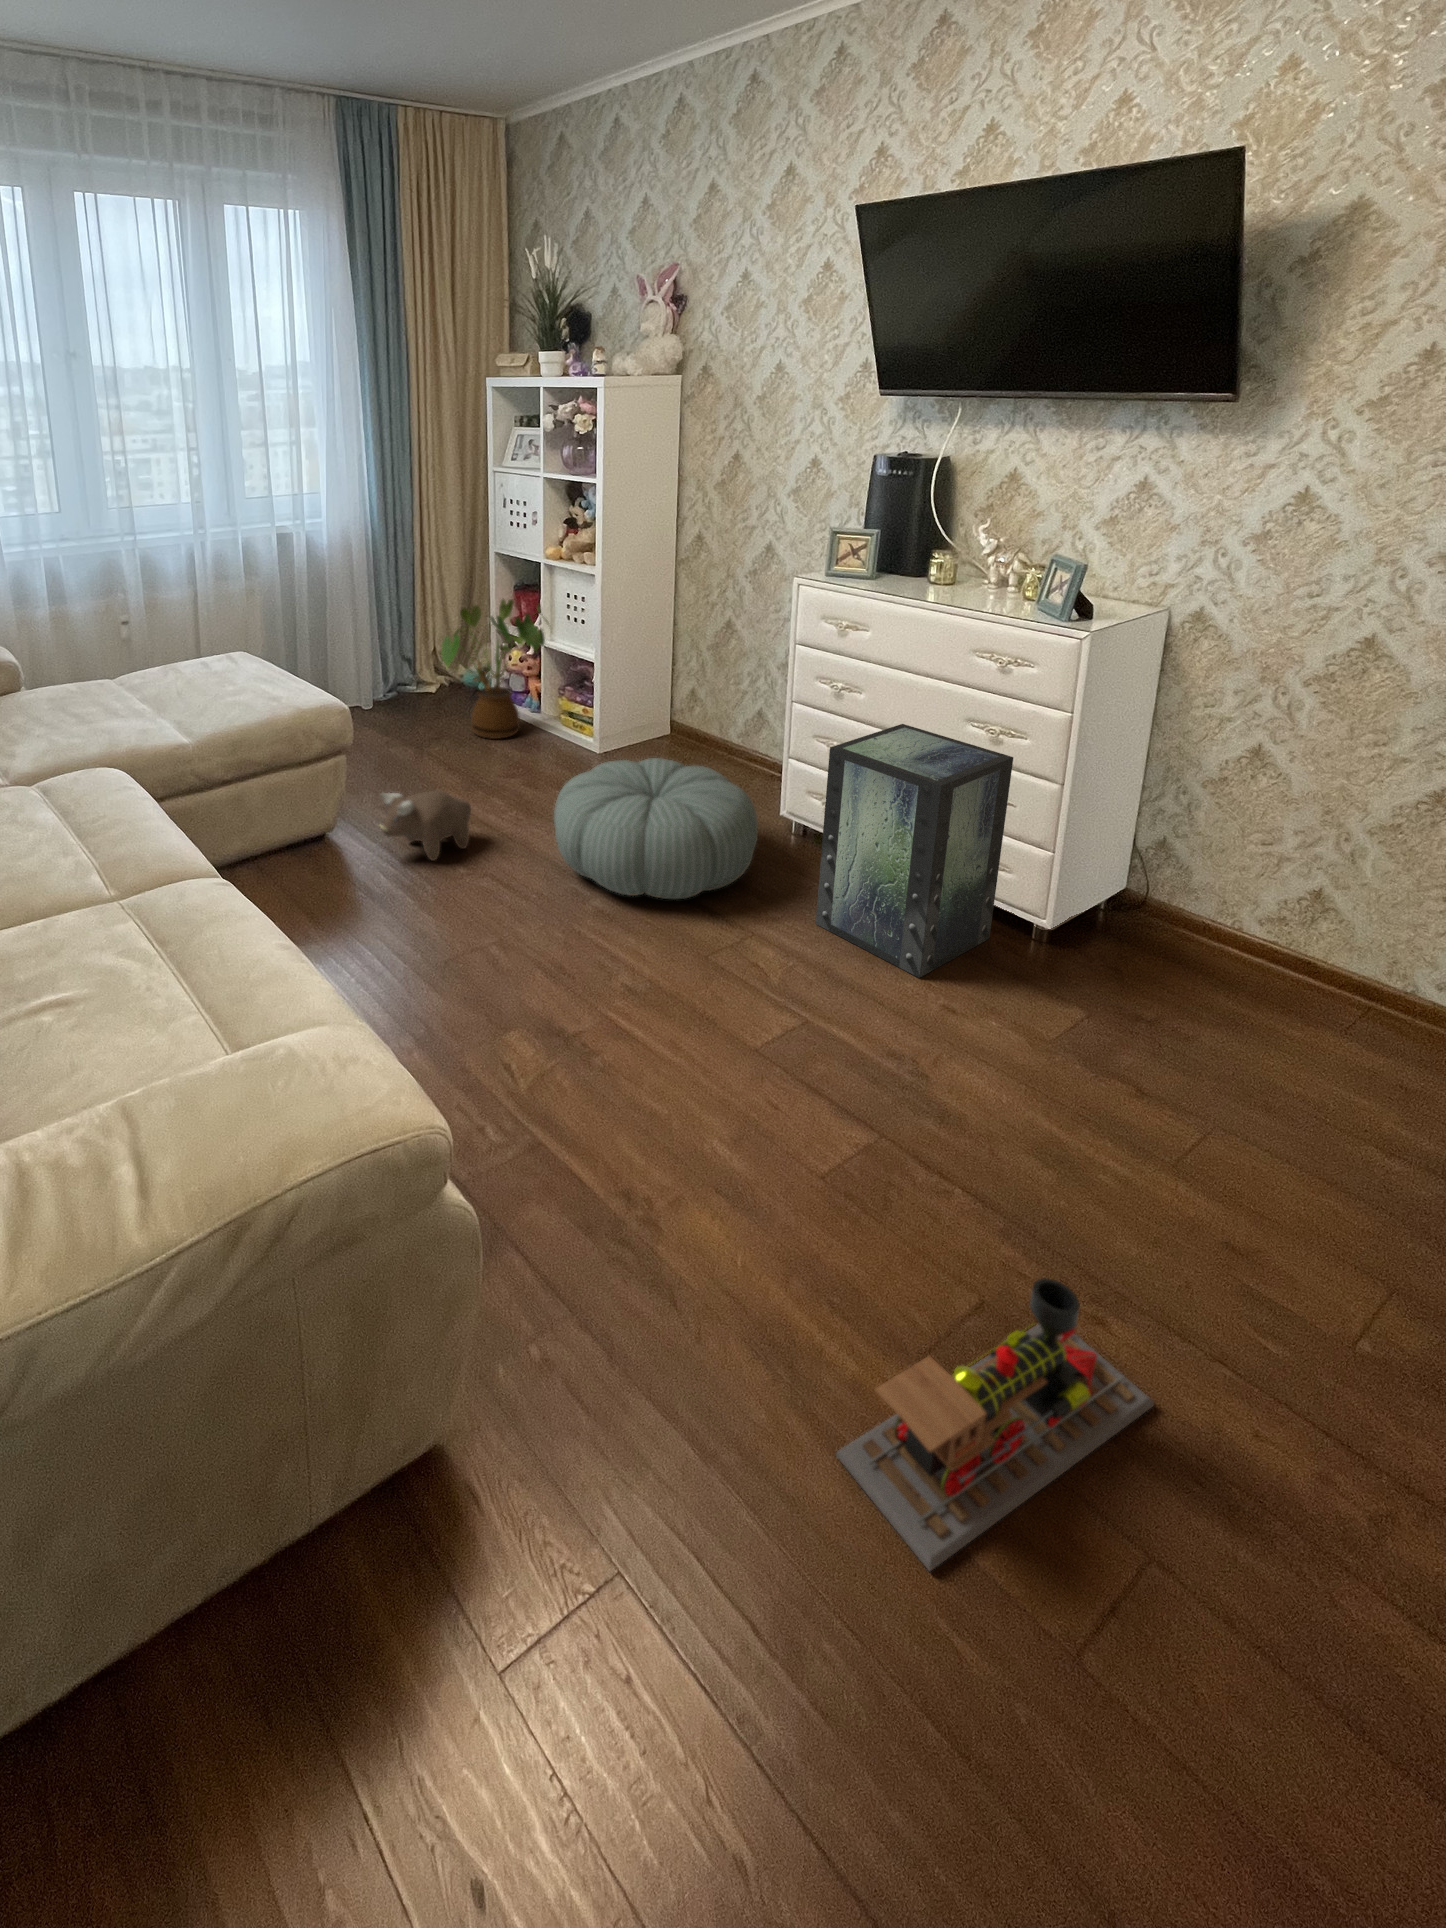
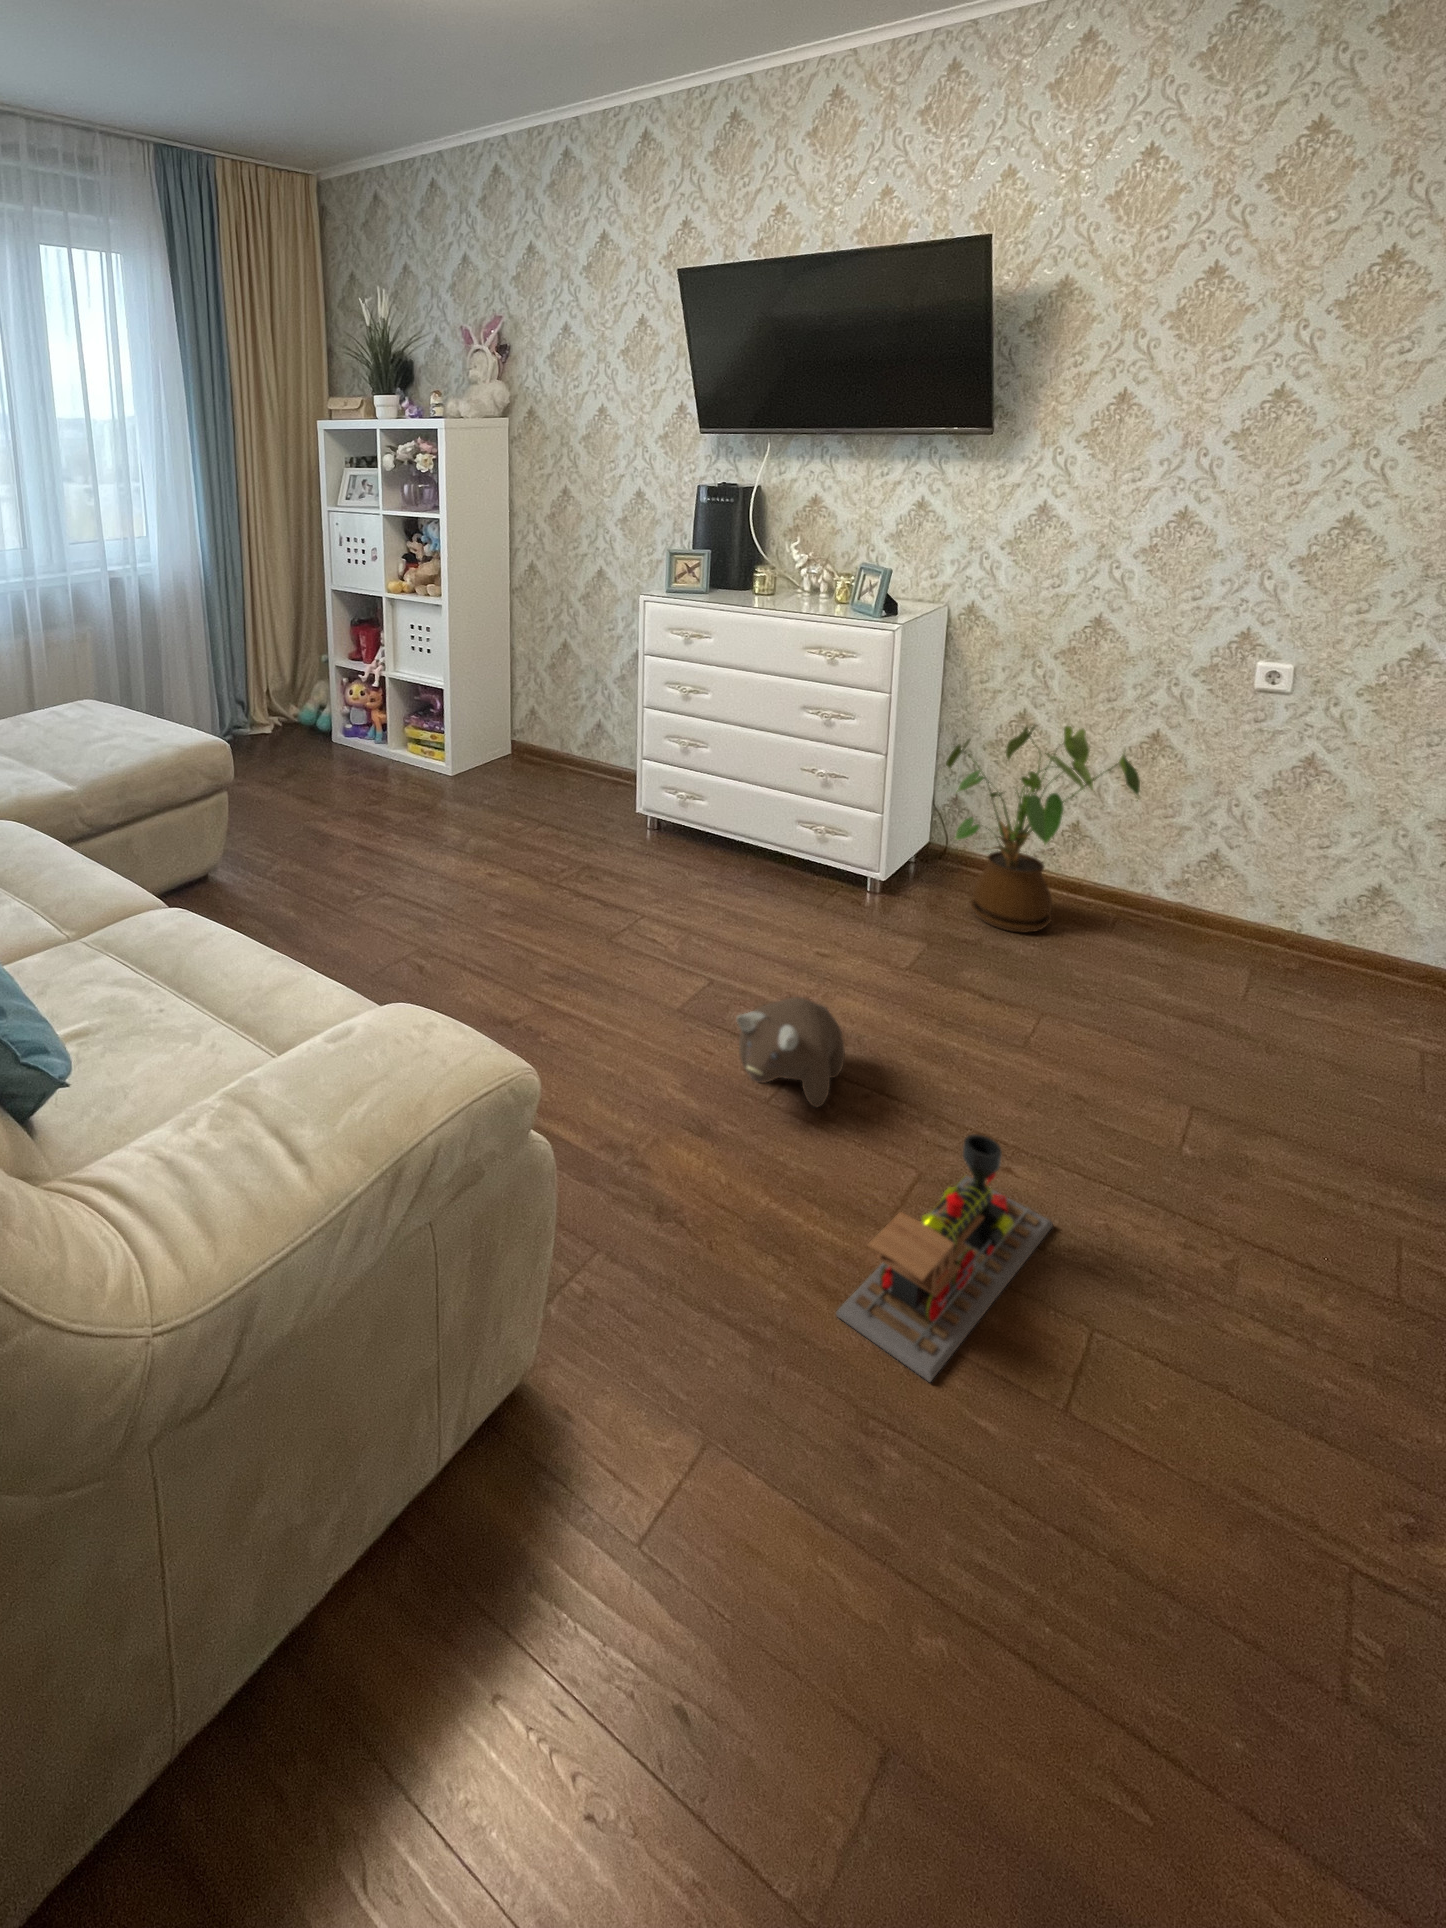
house plant: present [441,599,548,739] -> present [946,726,1140,932]
storage box: present [816,724,1013,978] -> none [694,717,848,936]
pouf: present [554,758,758,899] -> none [441,770,631,898]
plush toy: present [380,791,471,861] -> present [736,997,845,1107]

